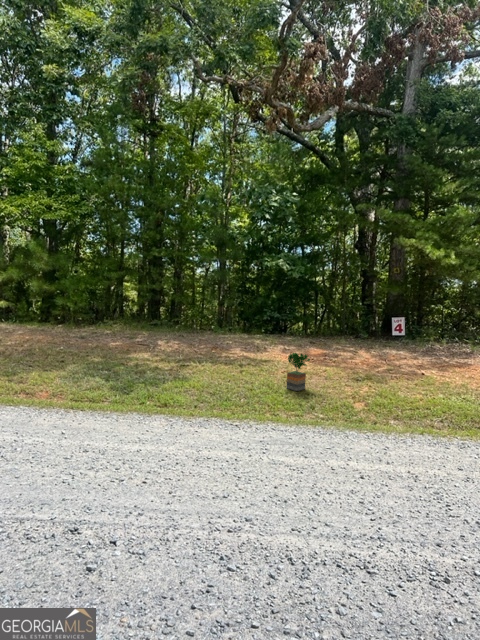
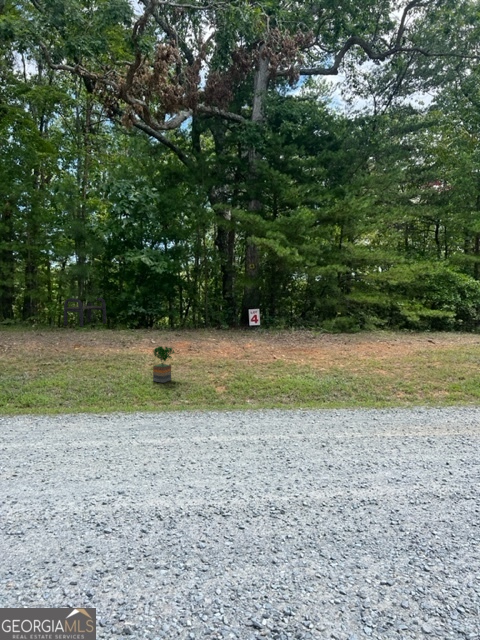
bench: none [206,301,244,328] -> present [64,298,106,326]

